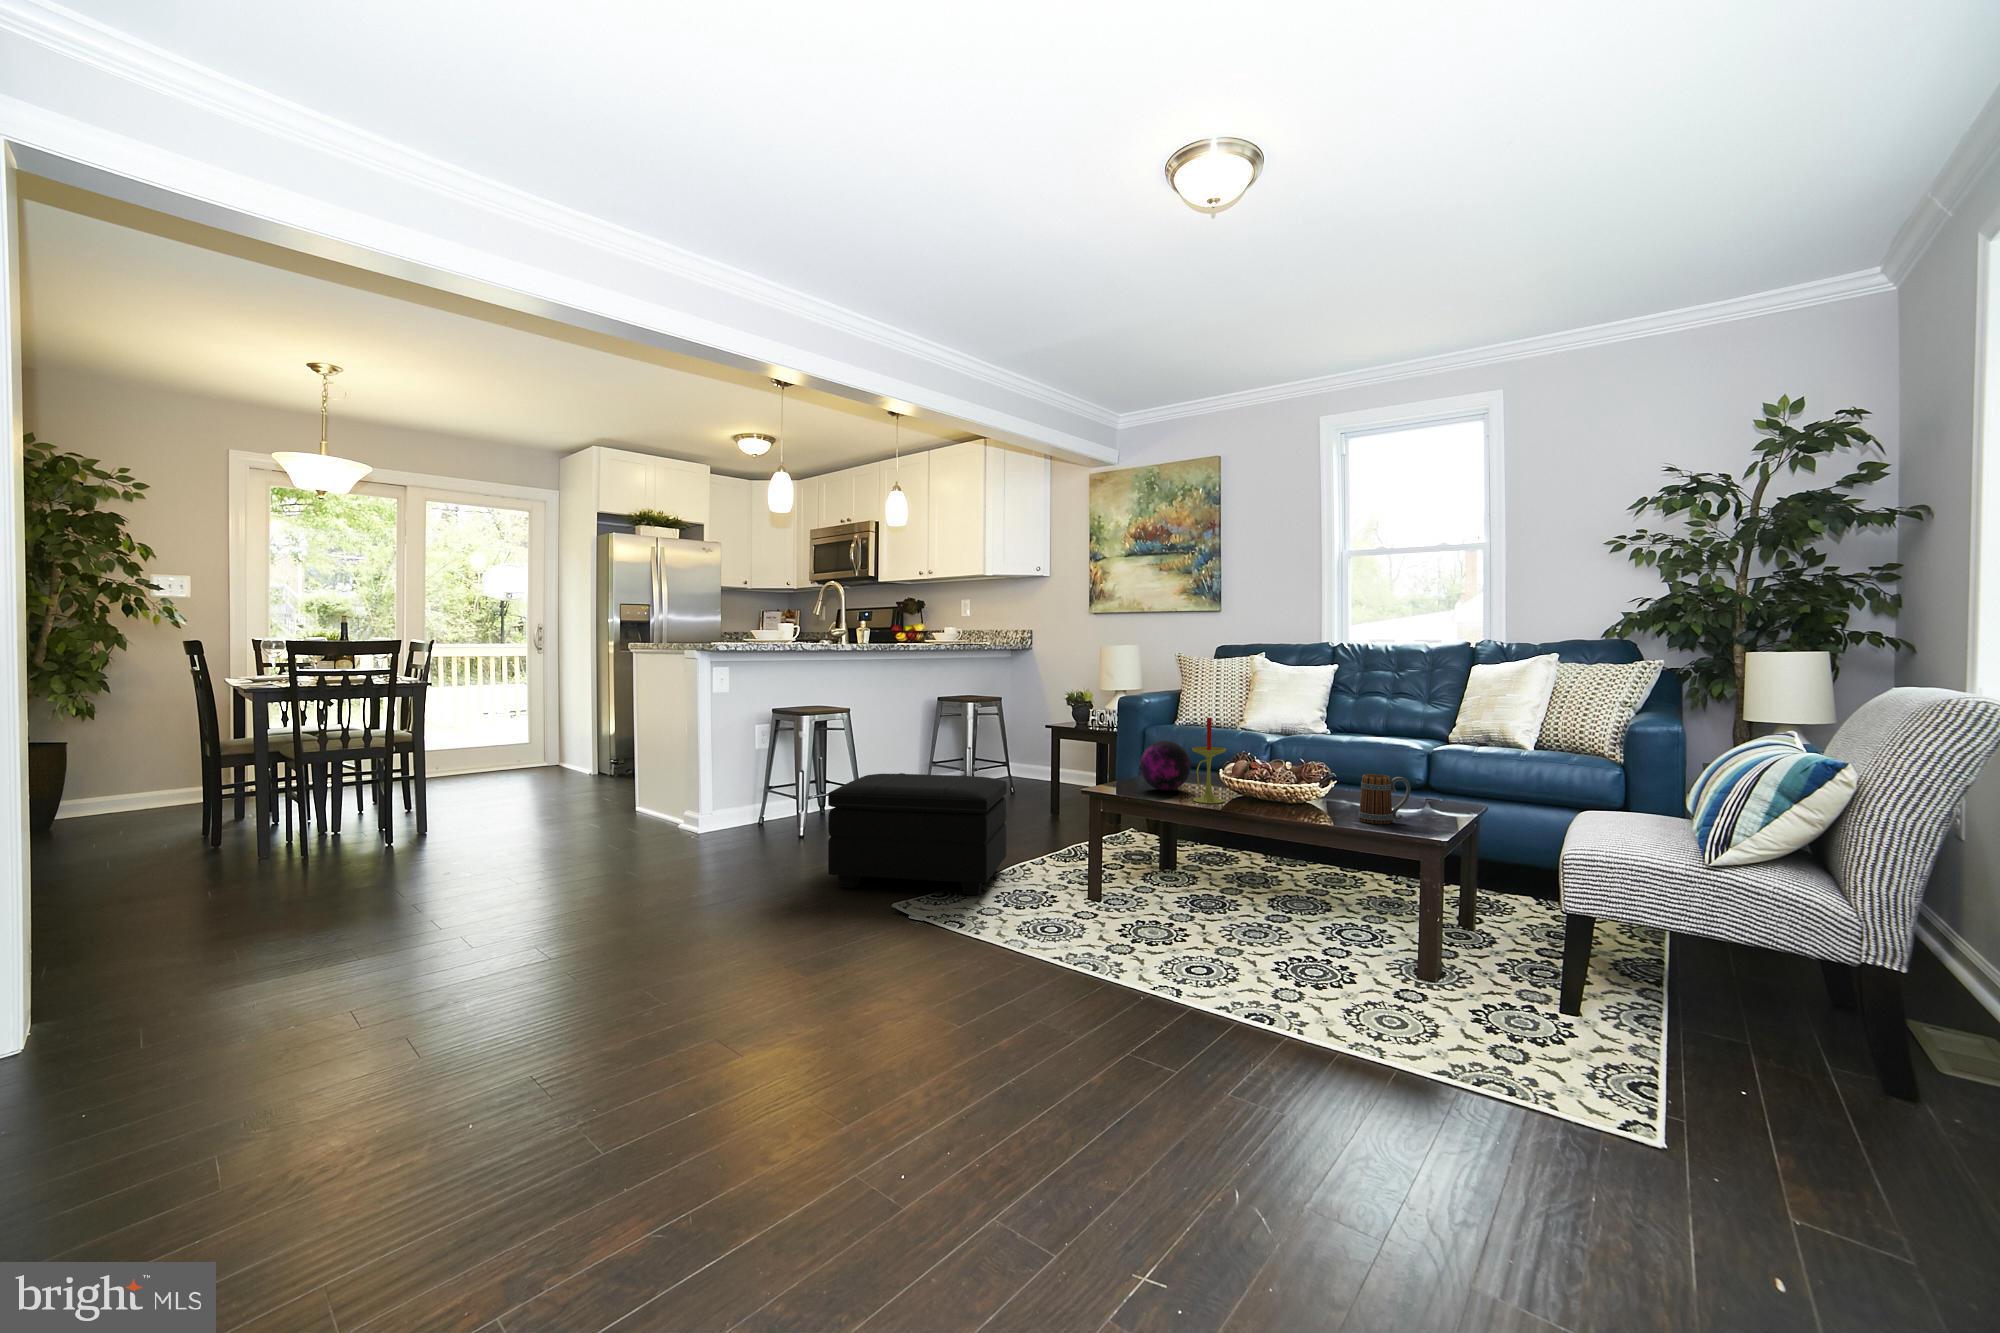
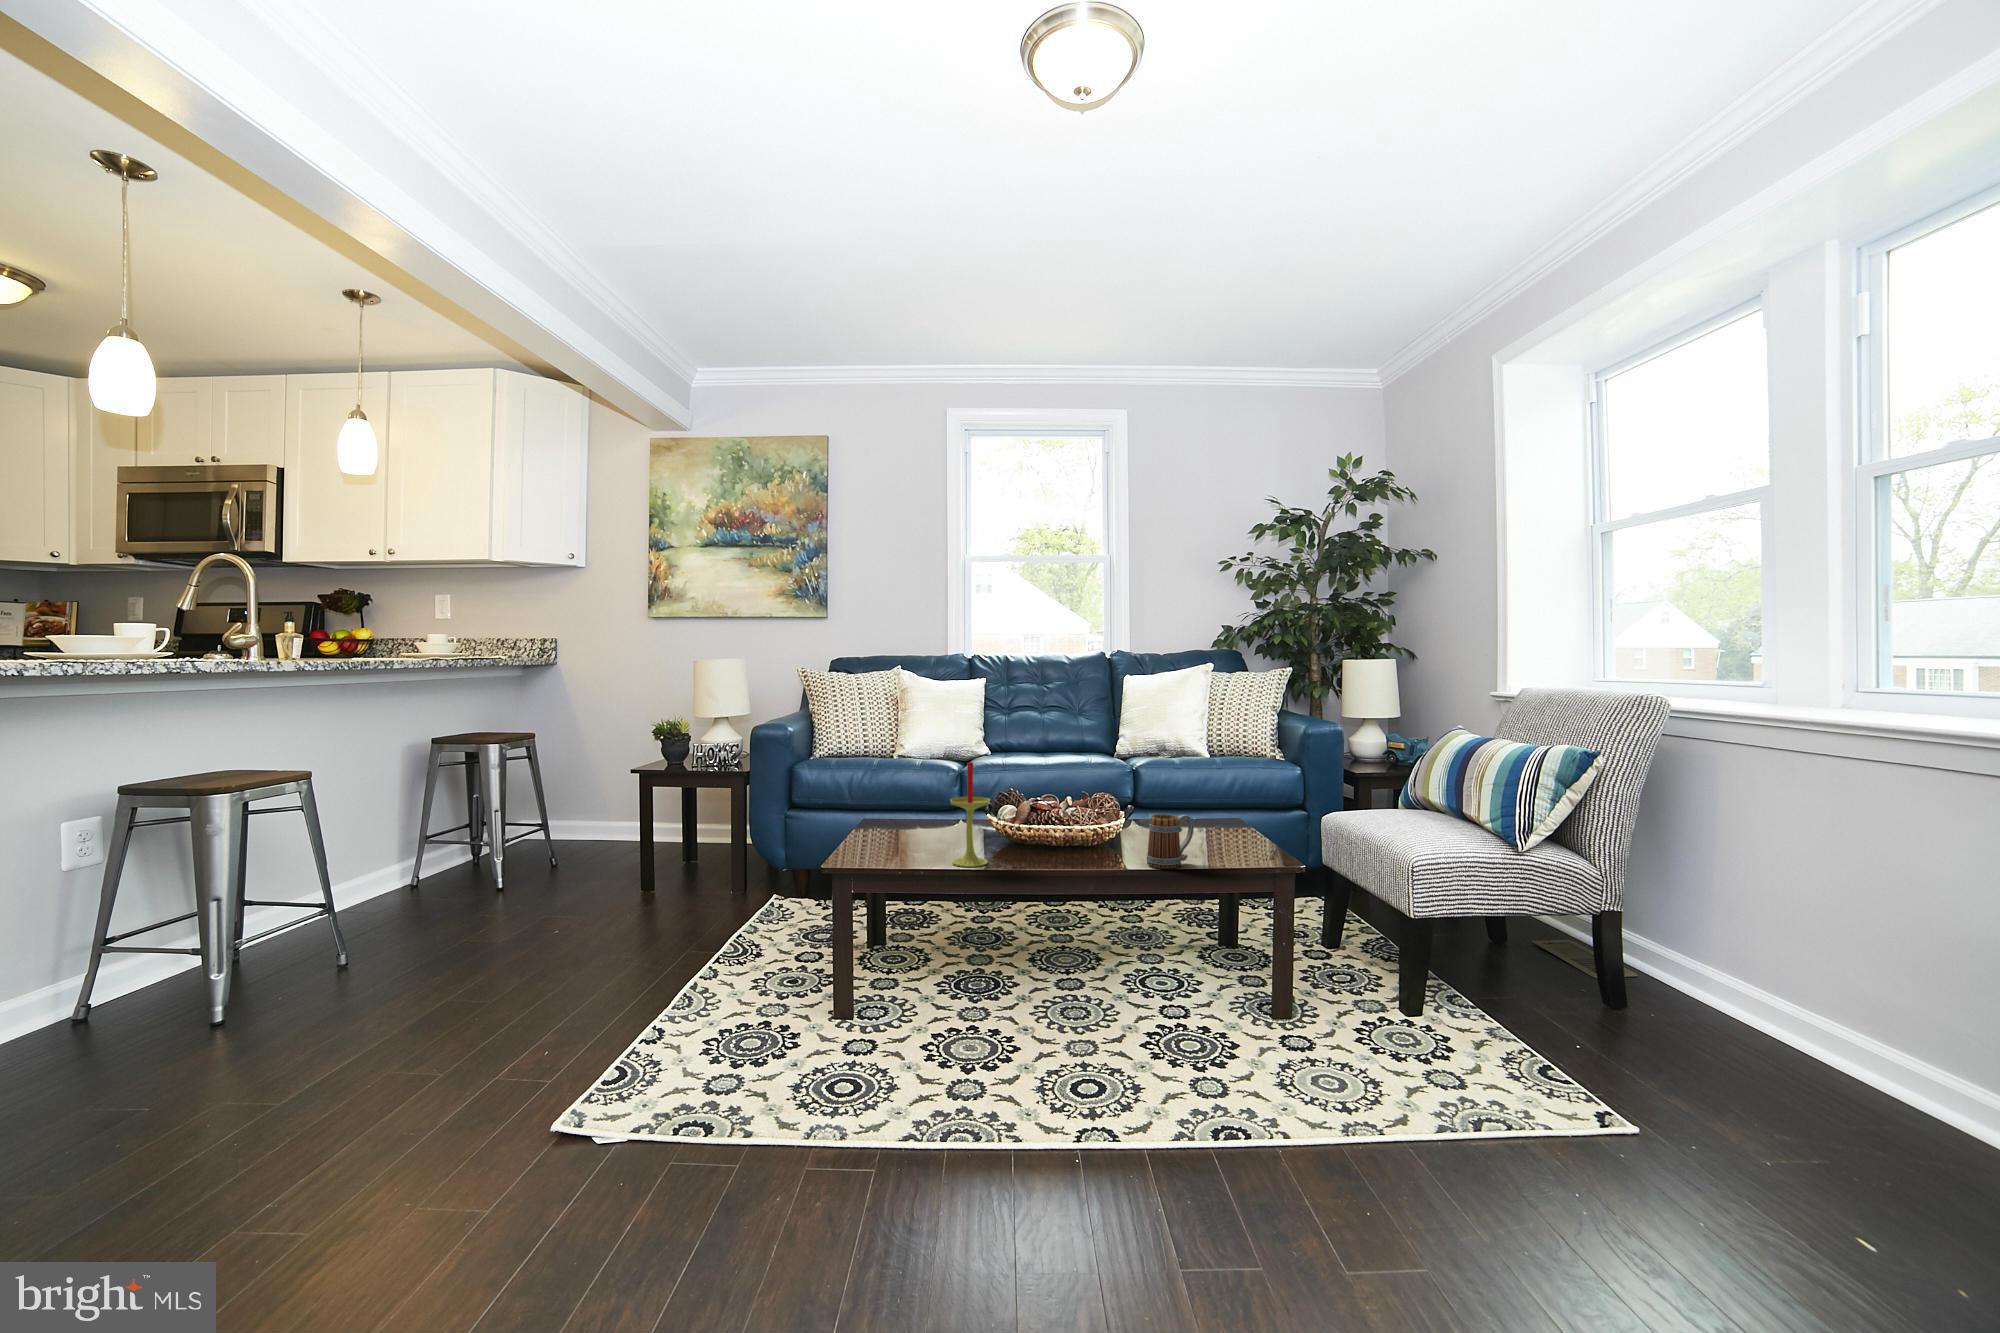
decorative orb: present [1140,741,1191,791] -> none [865,791,927,854]
footstool: present [828,773,1007,895] -> none [401,866,690,1090]

